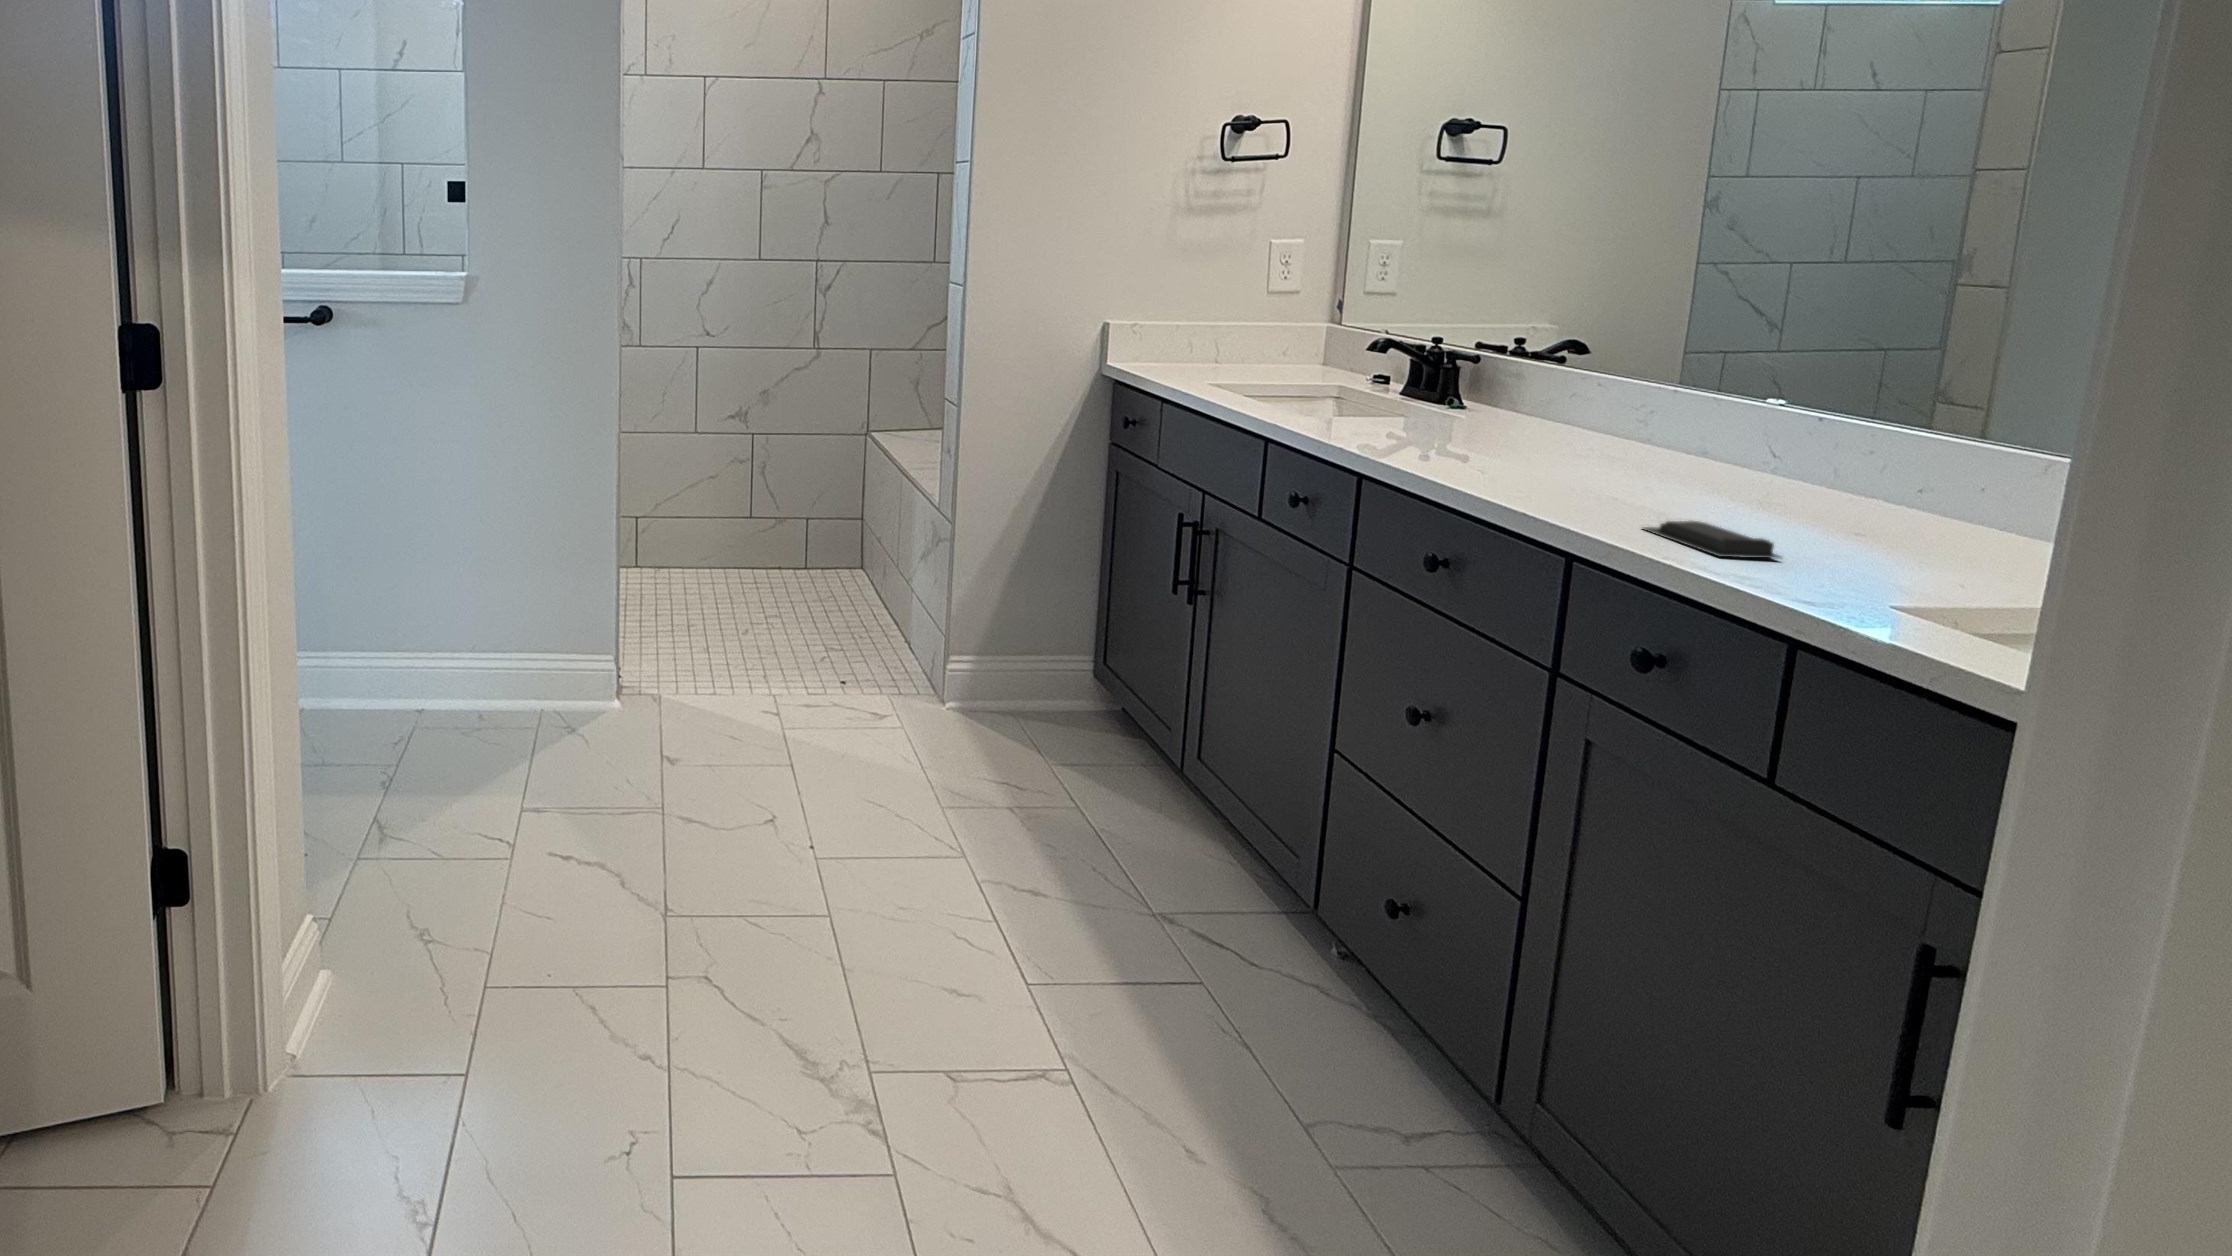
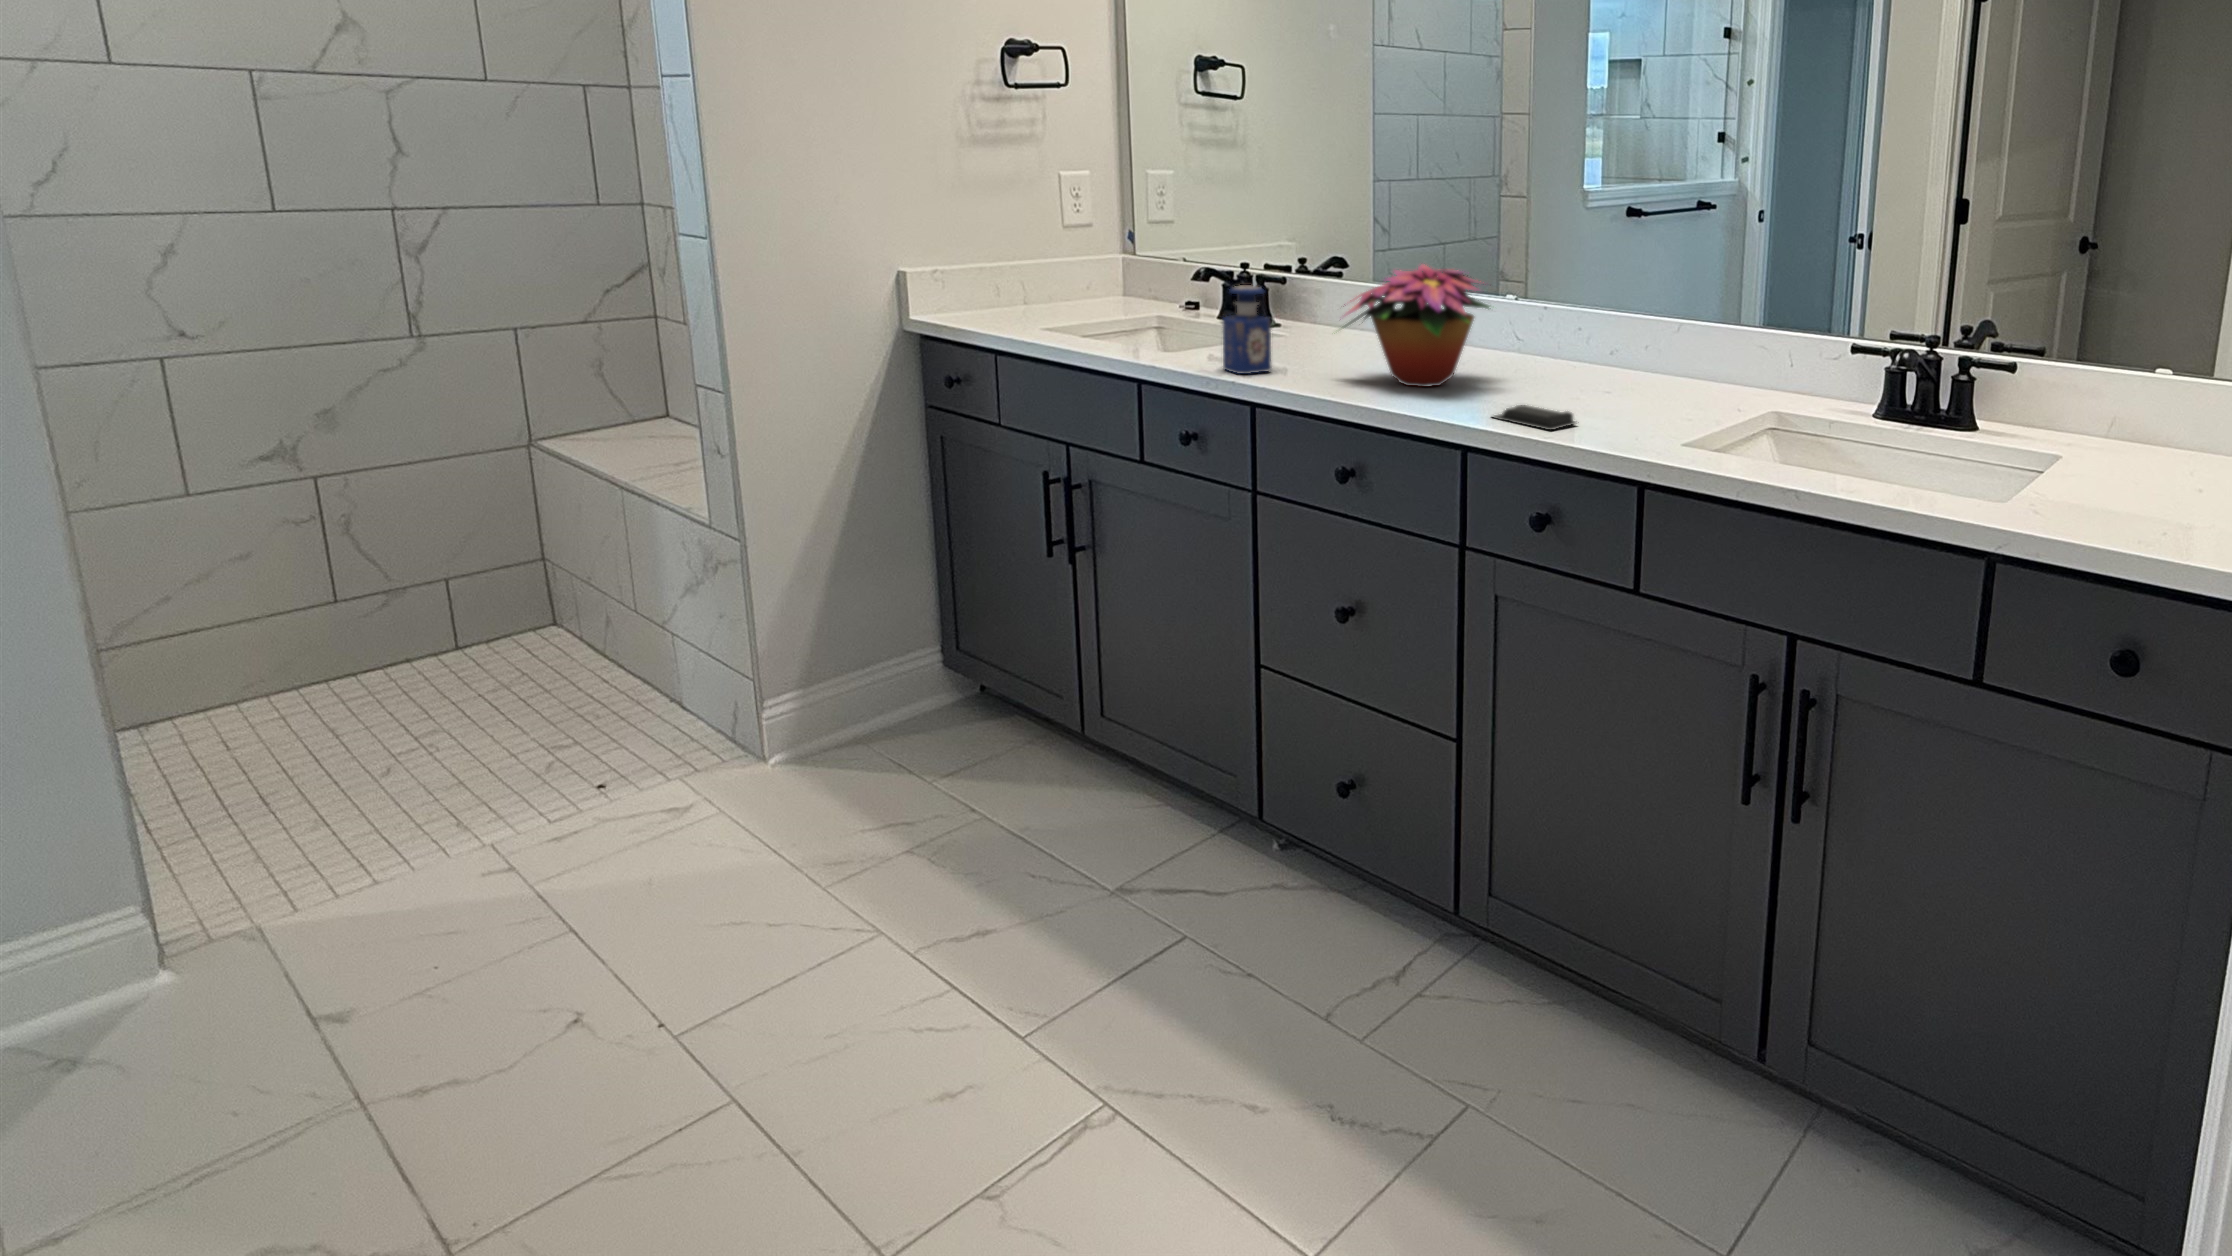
flower arrangement: none [1468,337,1737,488] -> present [1340,264,1489,387]
perfume bottle: none [1346,350,1406,443] -> present [1223,285,1271,374]

